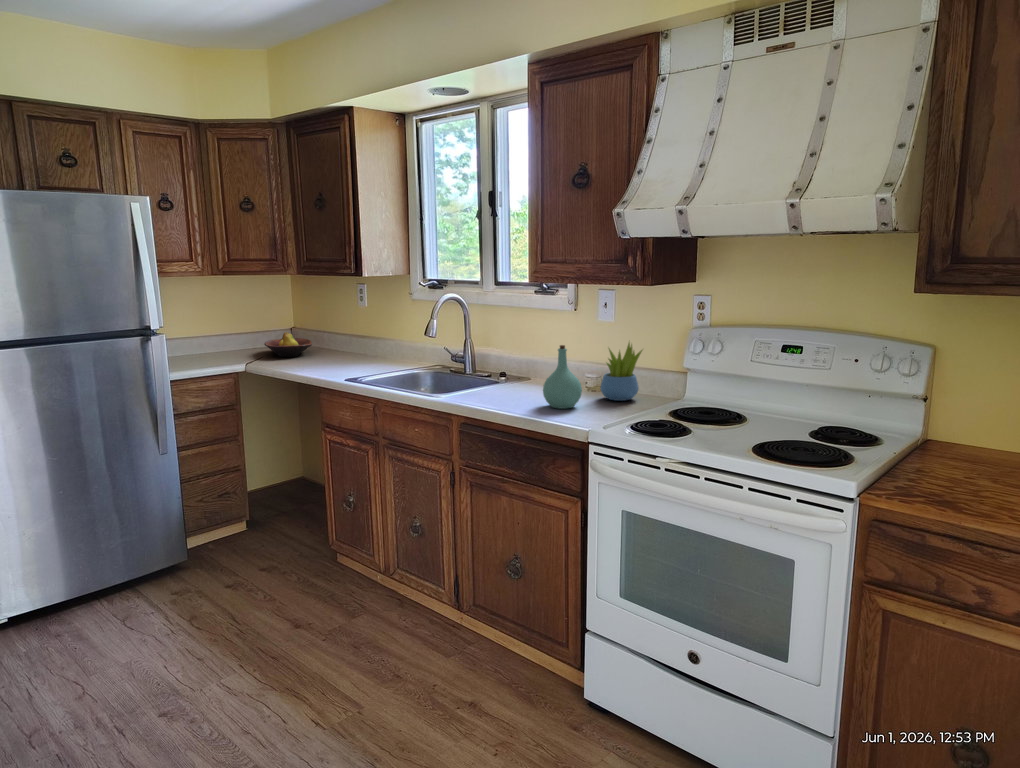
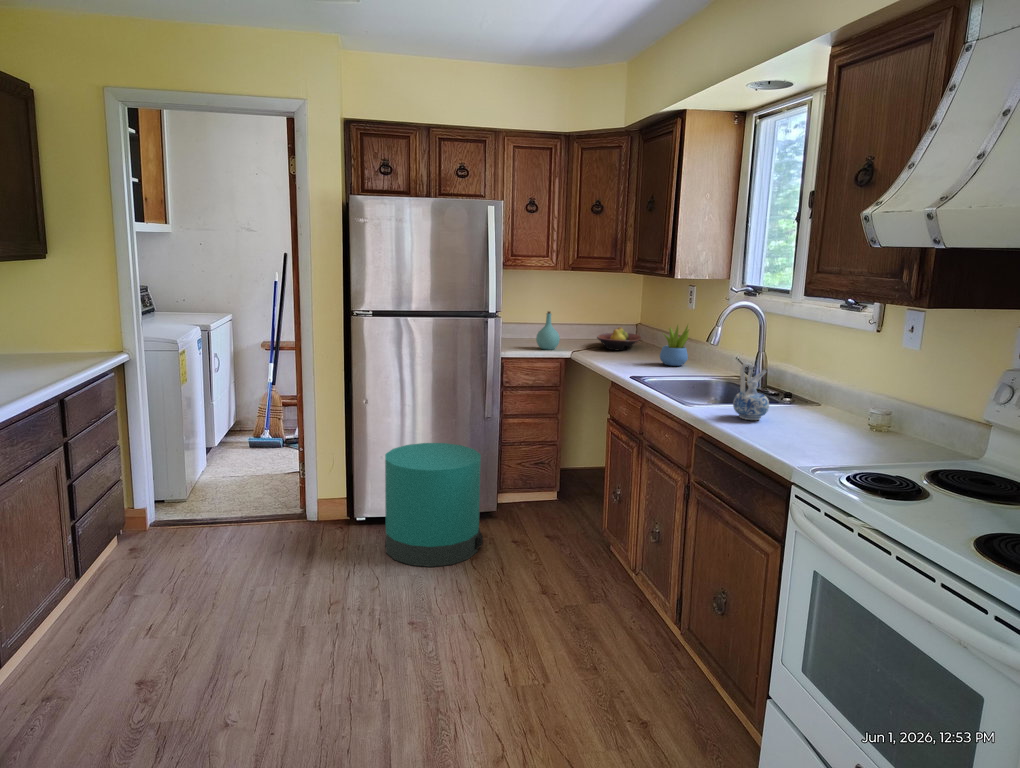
succulent plant: present [601,343,642,401] -> present [660,325,689,366]
bottle: present [543,345,582,409] -> present [536,311,560,350]
ceramic pitcher: none [487,347,518,399] -> present [733,363,769,420]
trash can: none [41,494,194,657] -> present [385,443,483,567]

